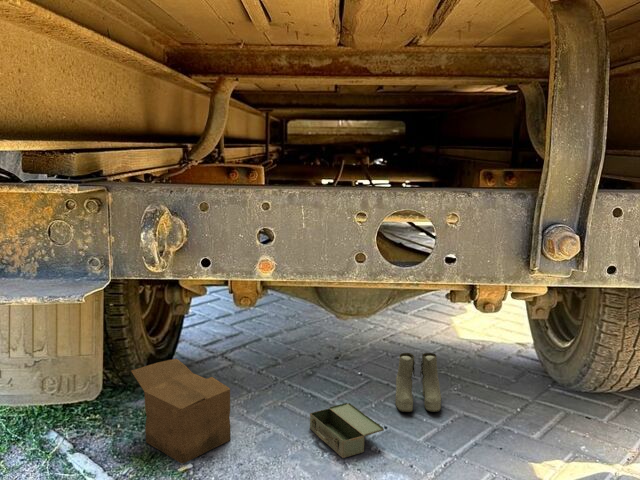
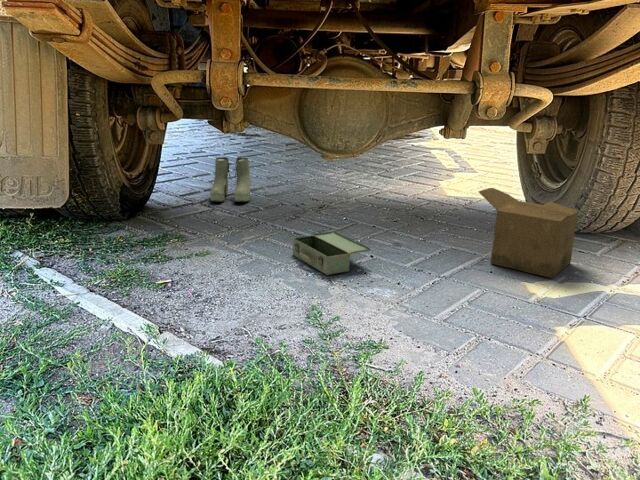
boots: present [395,353,441,412] -> present [210,157,251,202]
cardboard box: present [131,359,231,464] -> present [479,188,579,278]

